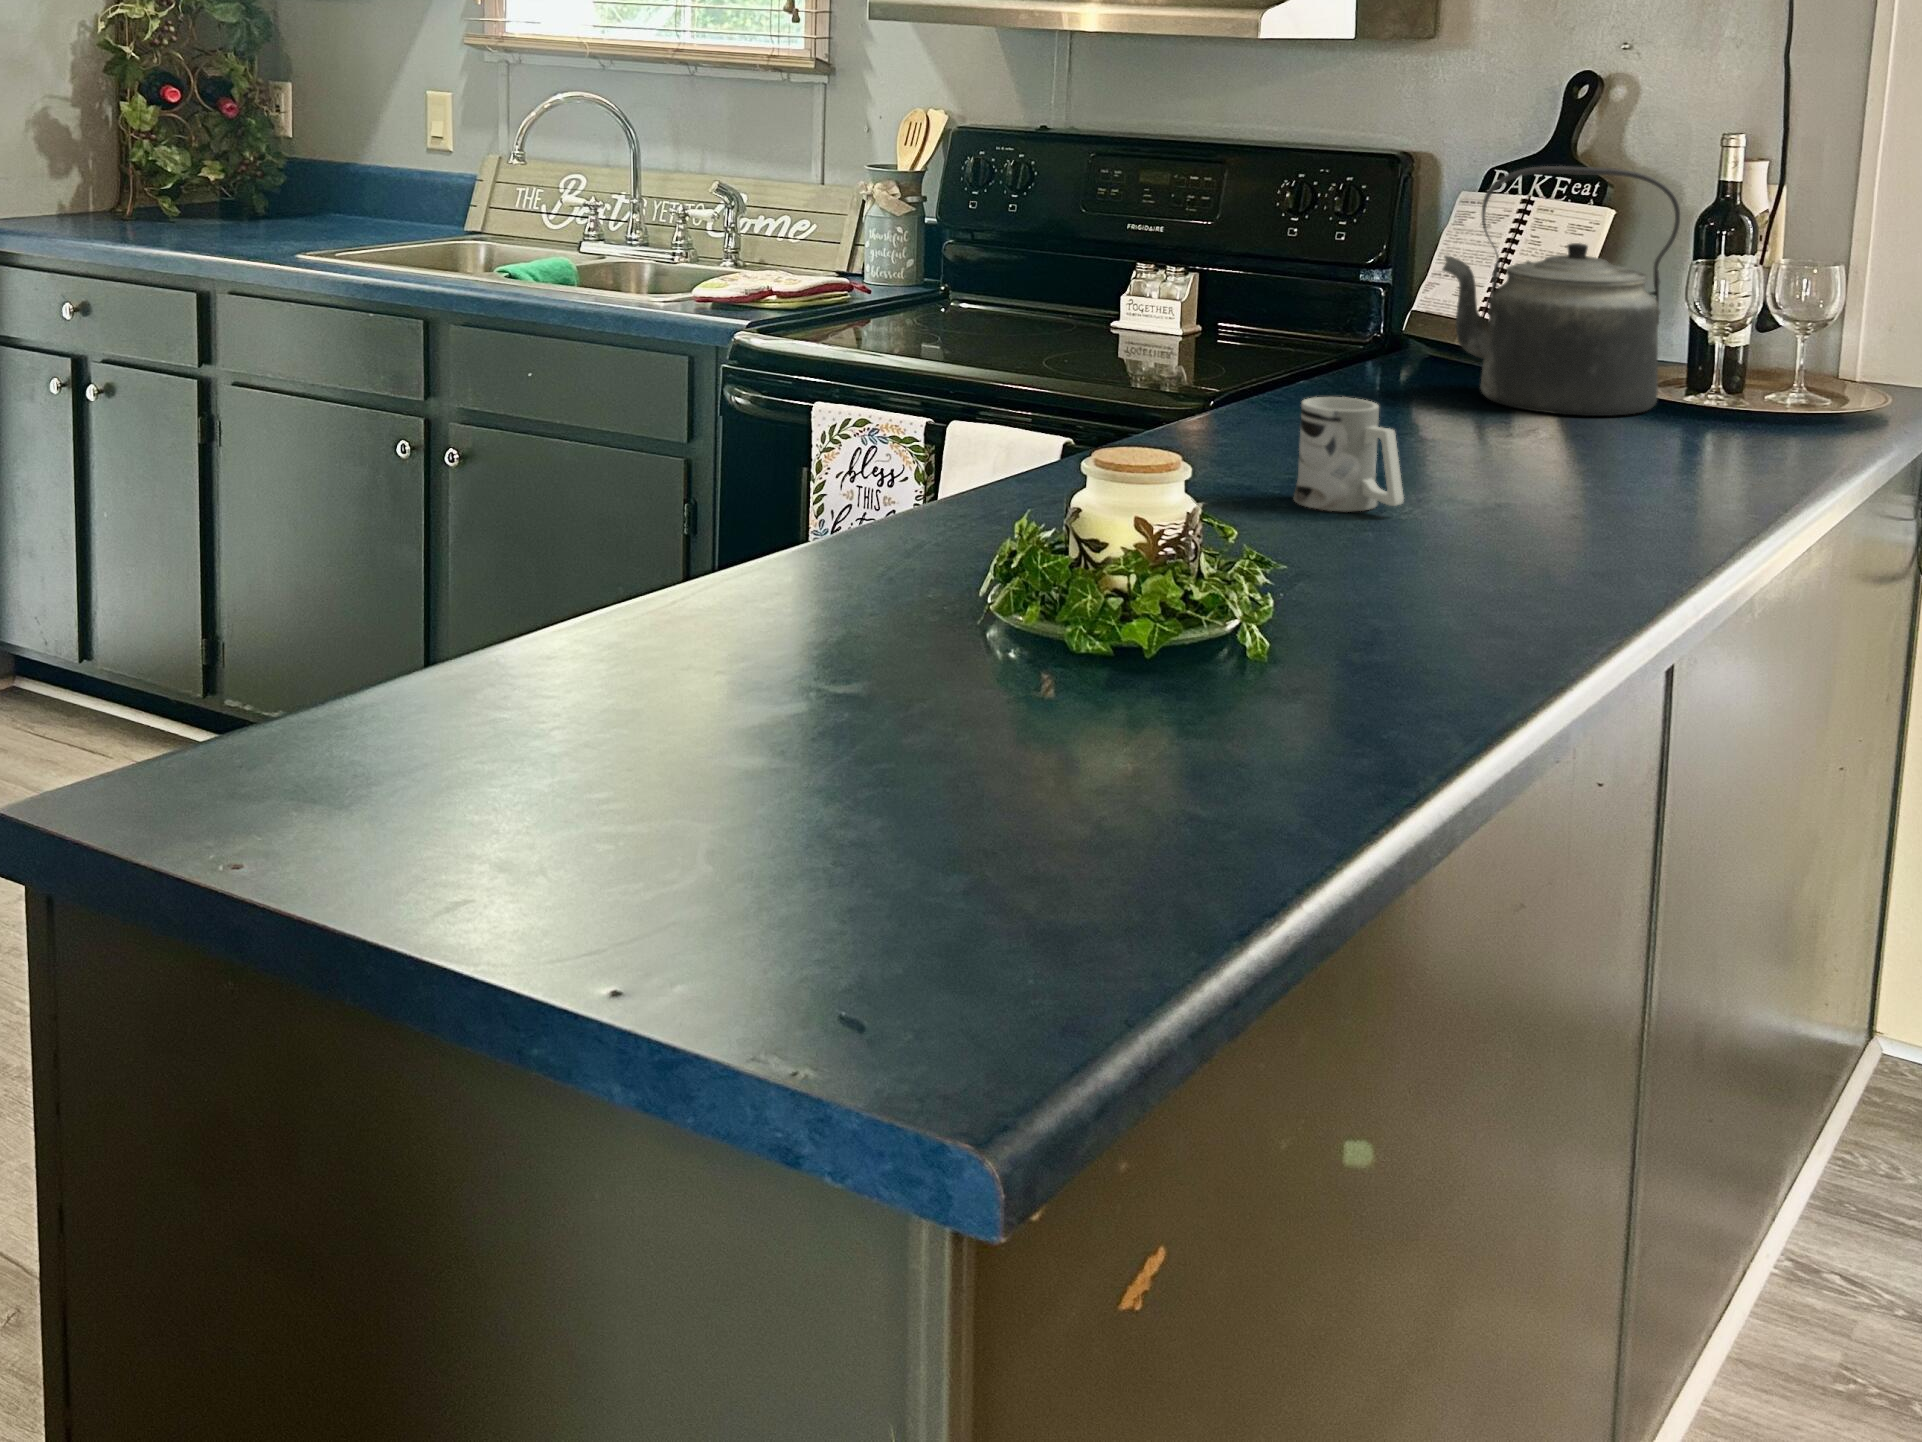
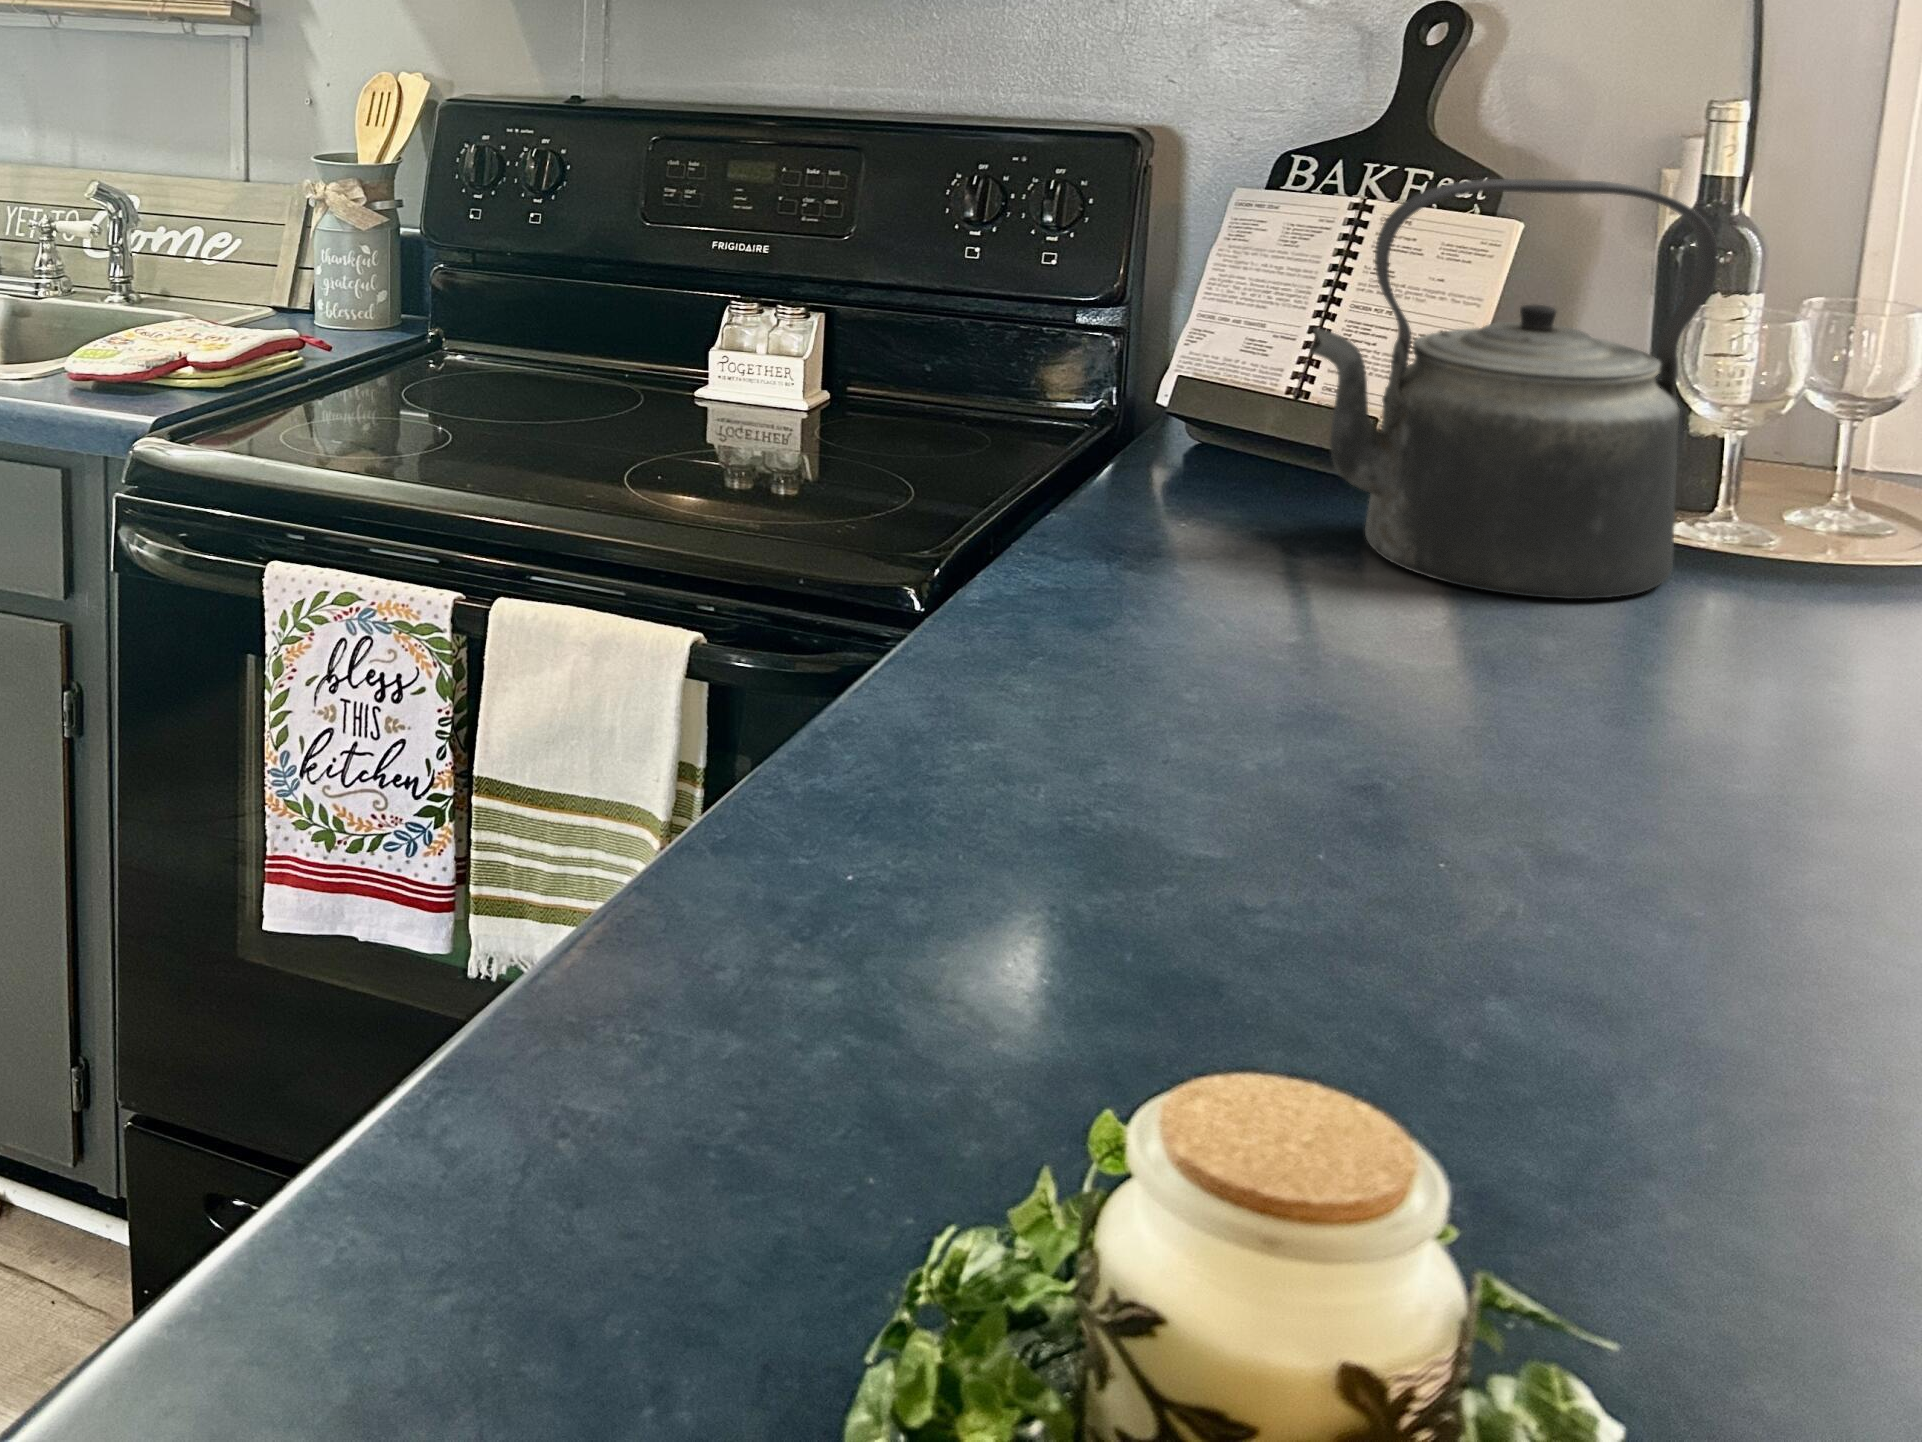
mug: present [1294,397,1404,512] -> none [1321,719,1587,979]

